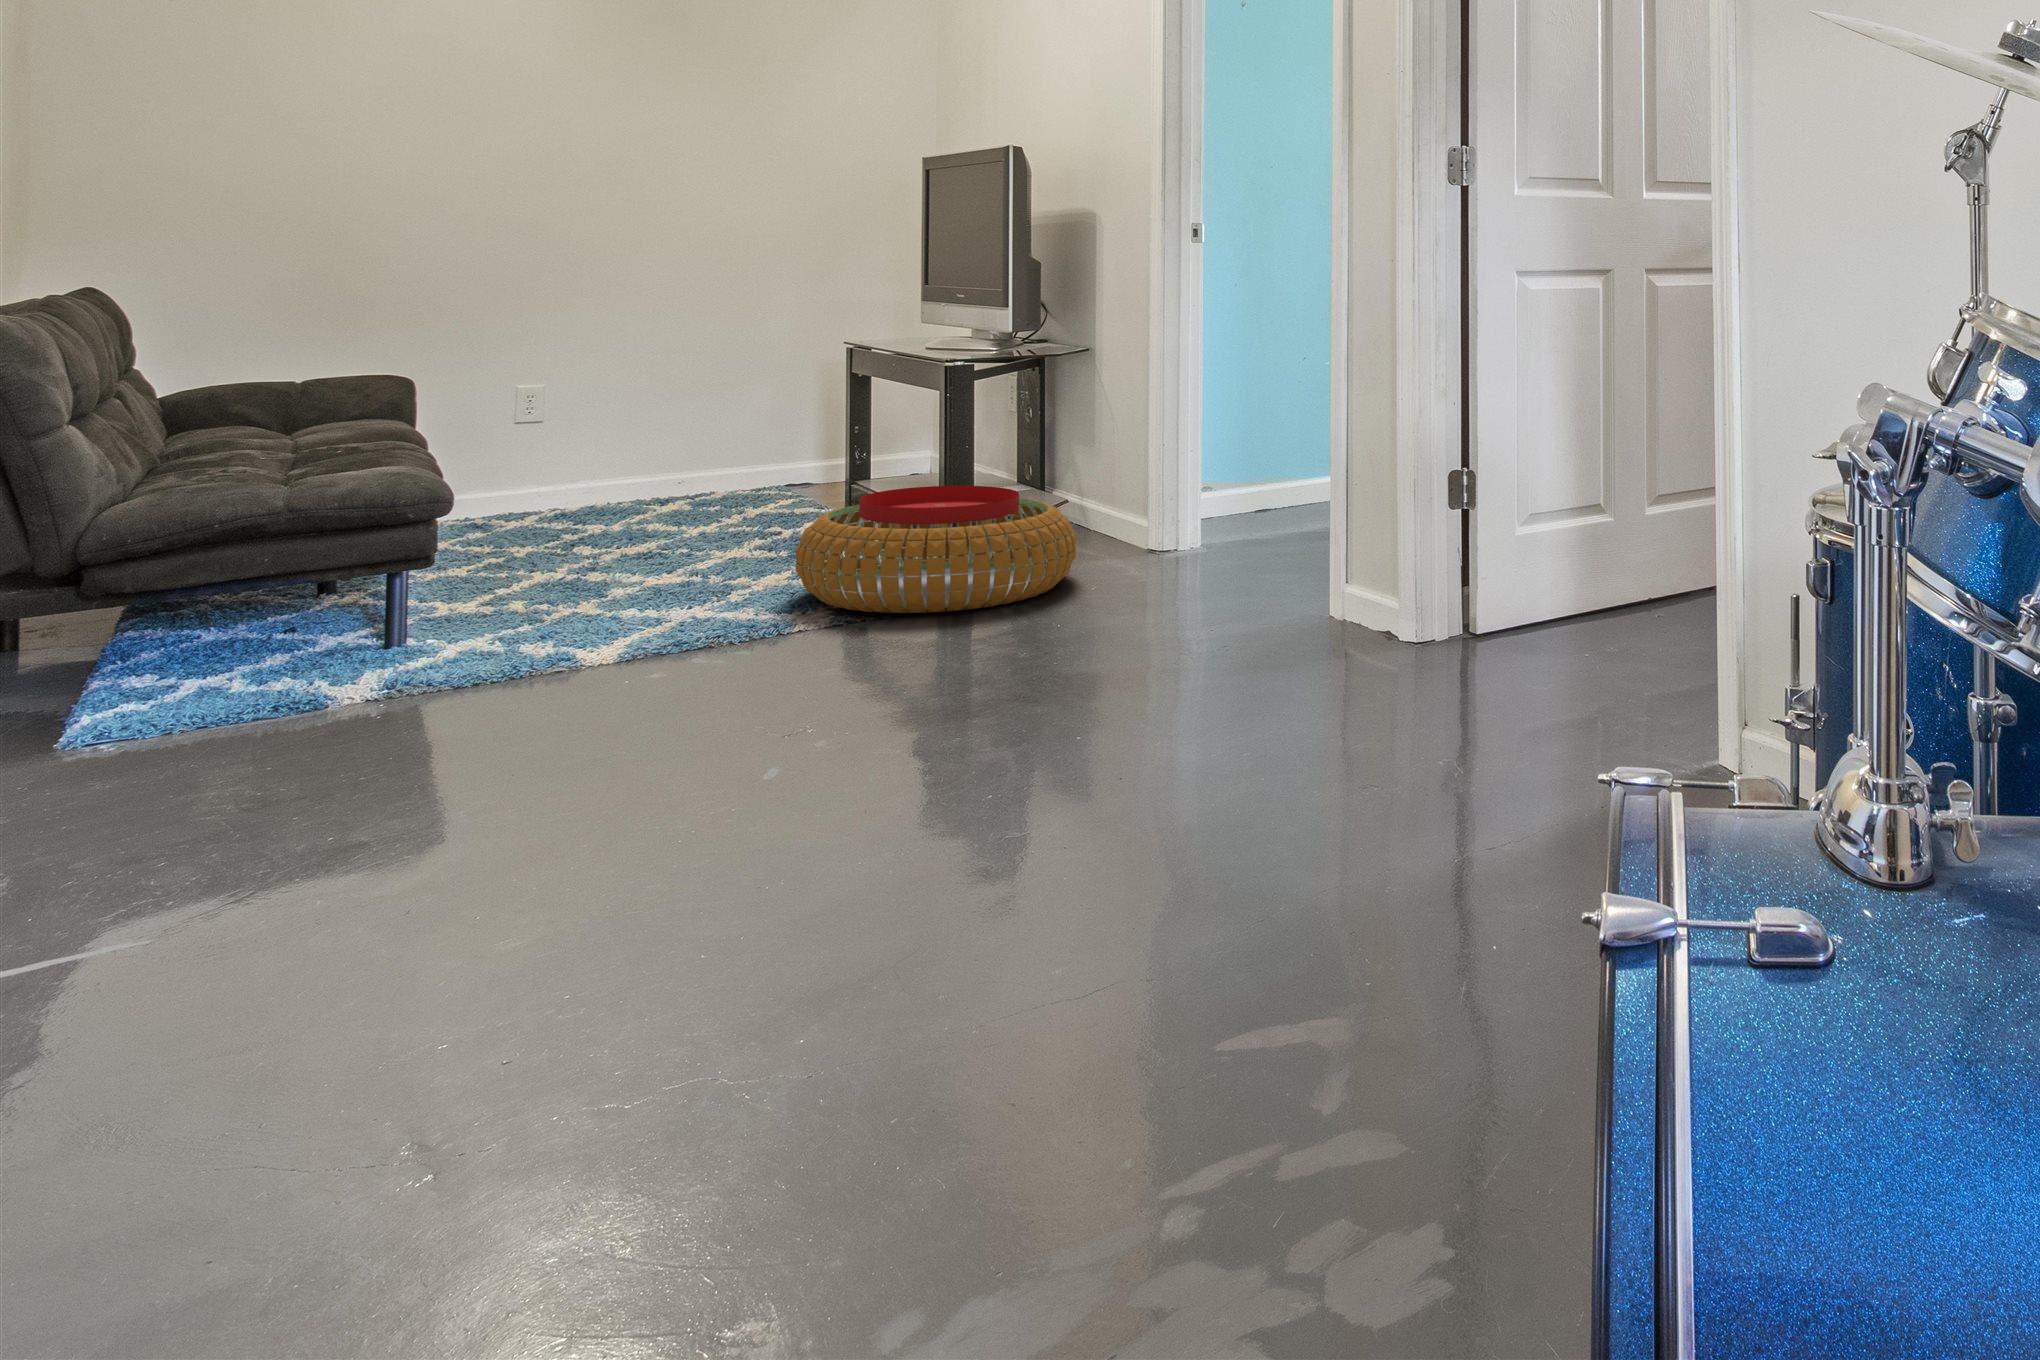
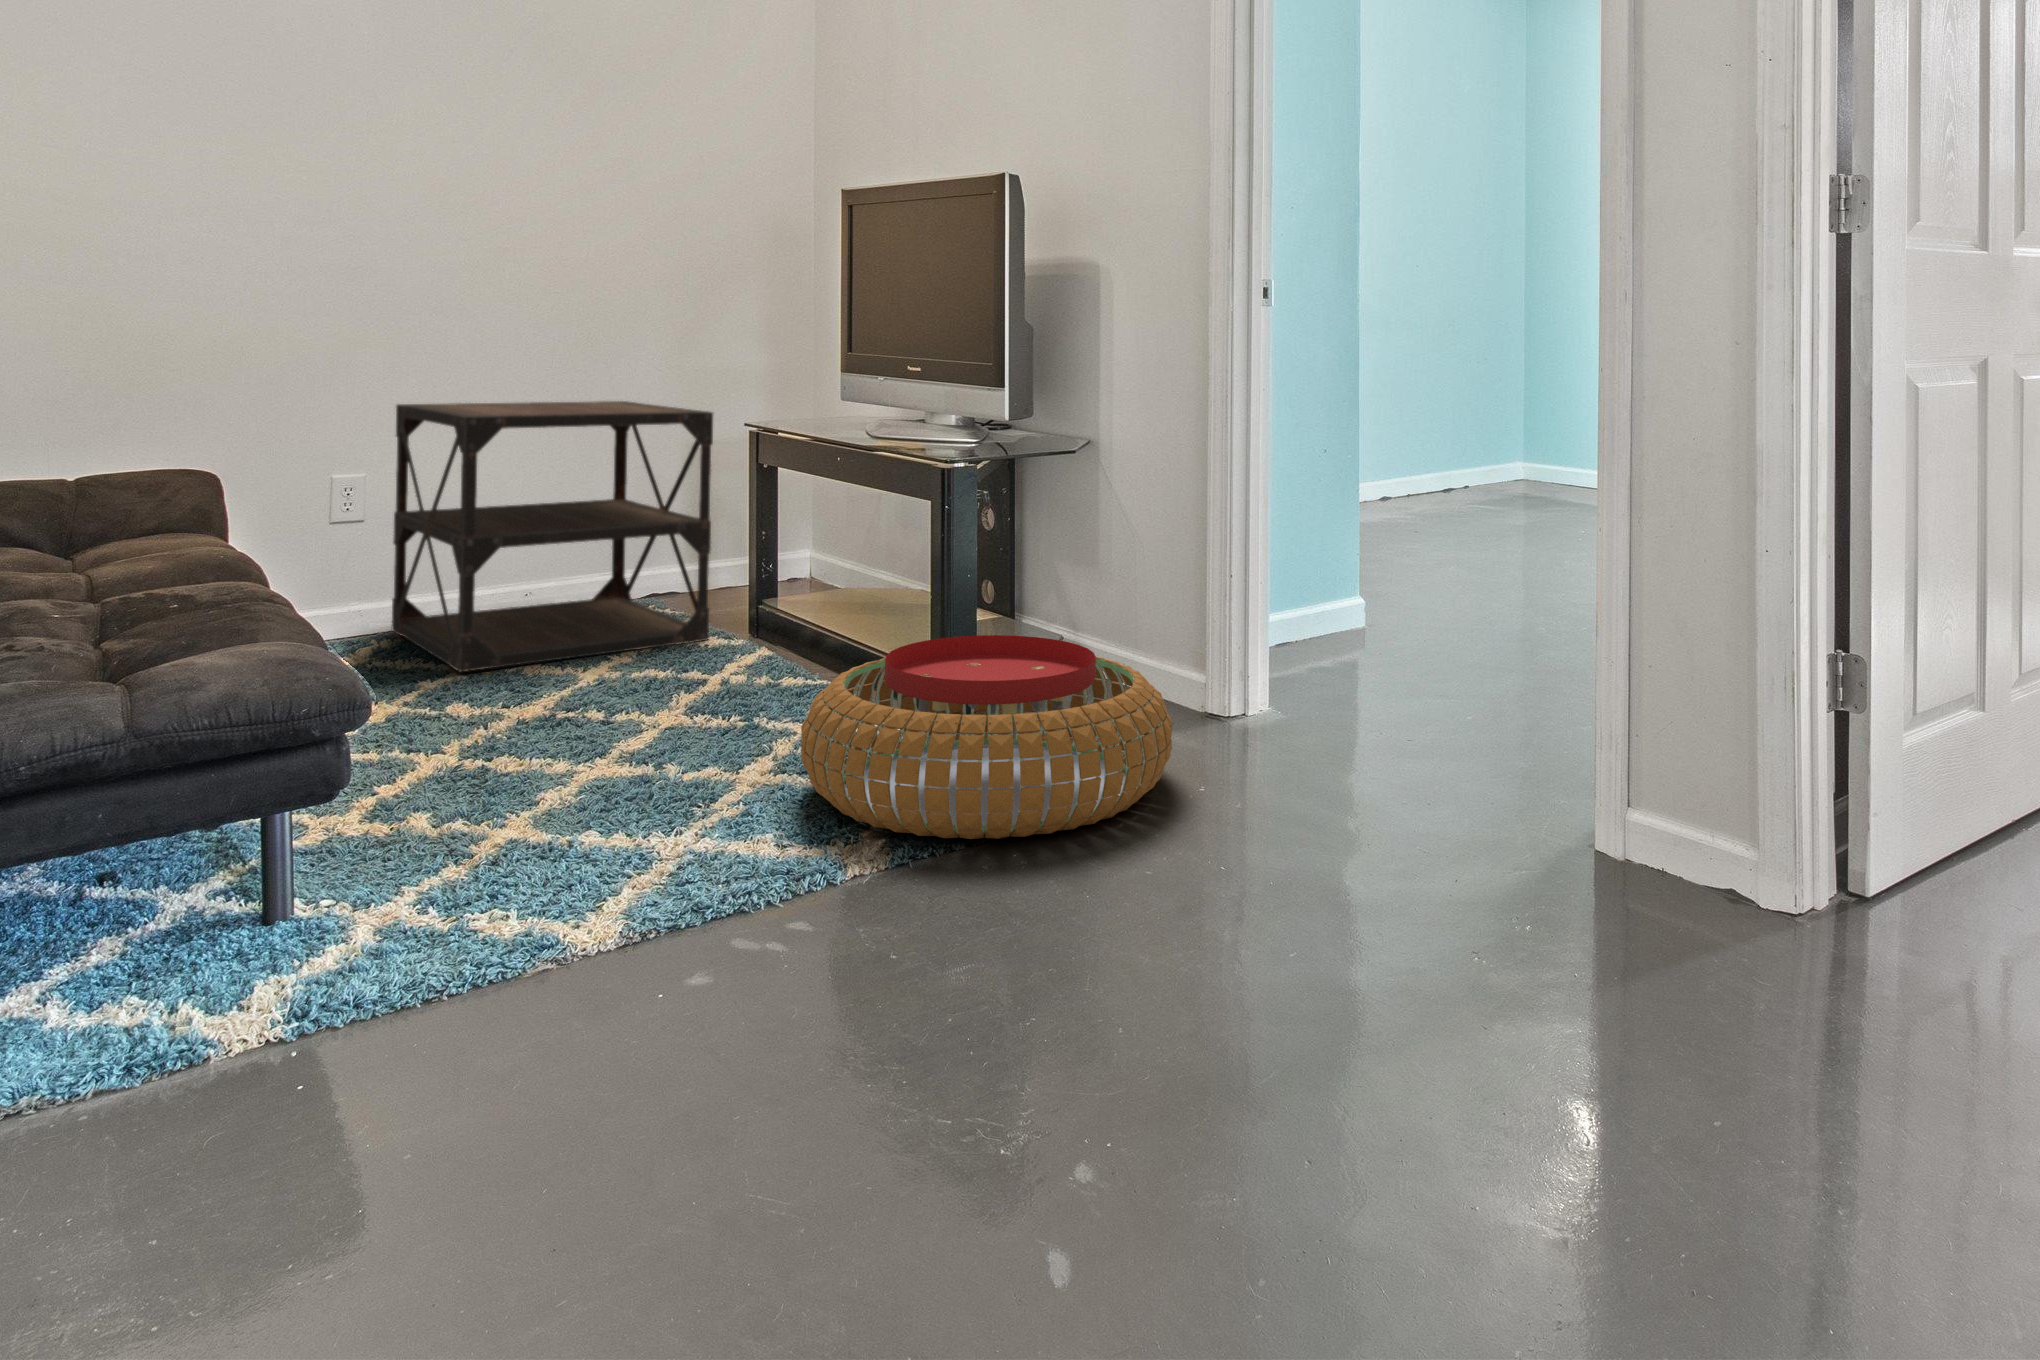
side table: none [569,325,816,527] -> present [392,401,713,672]

